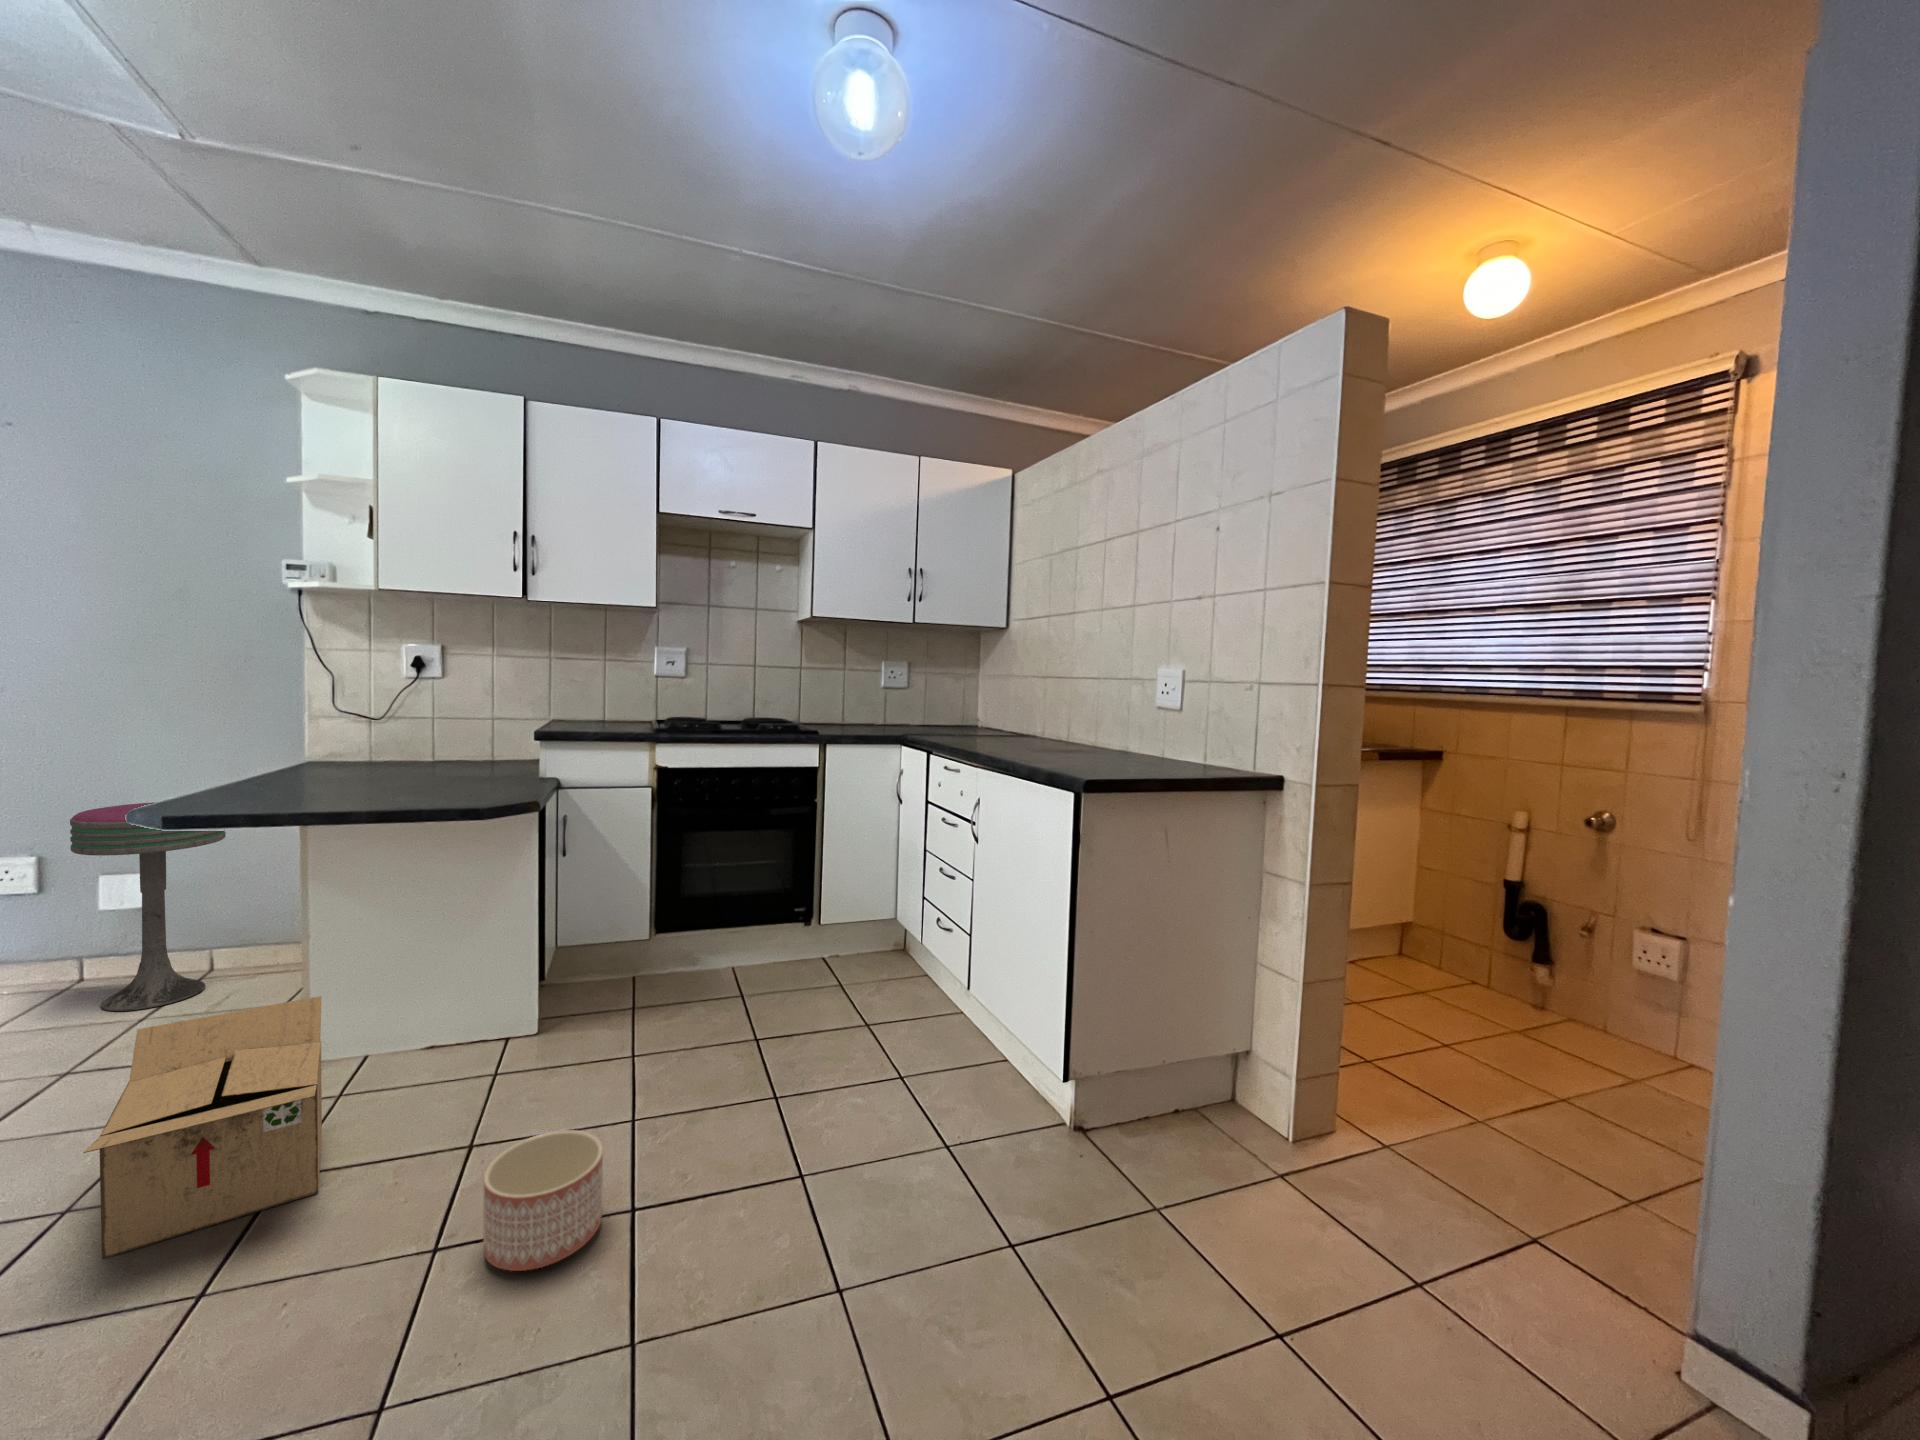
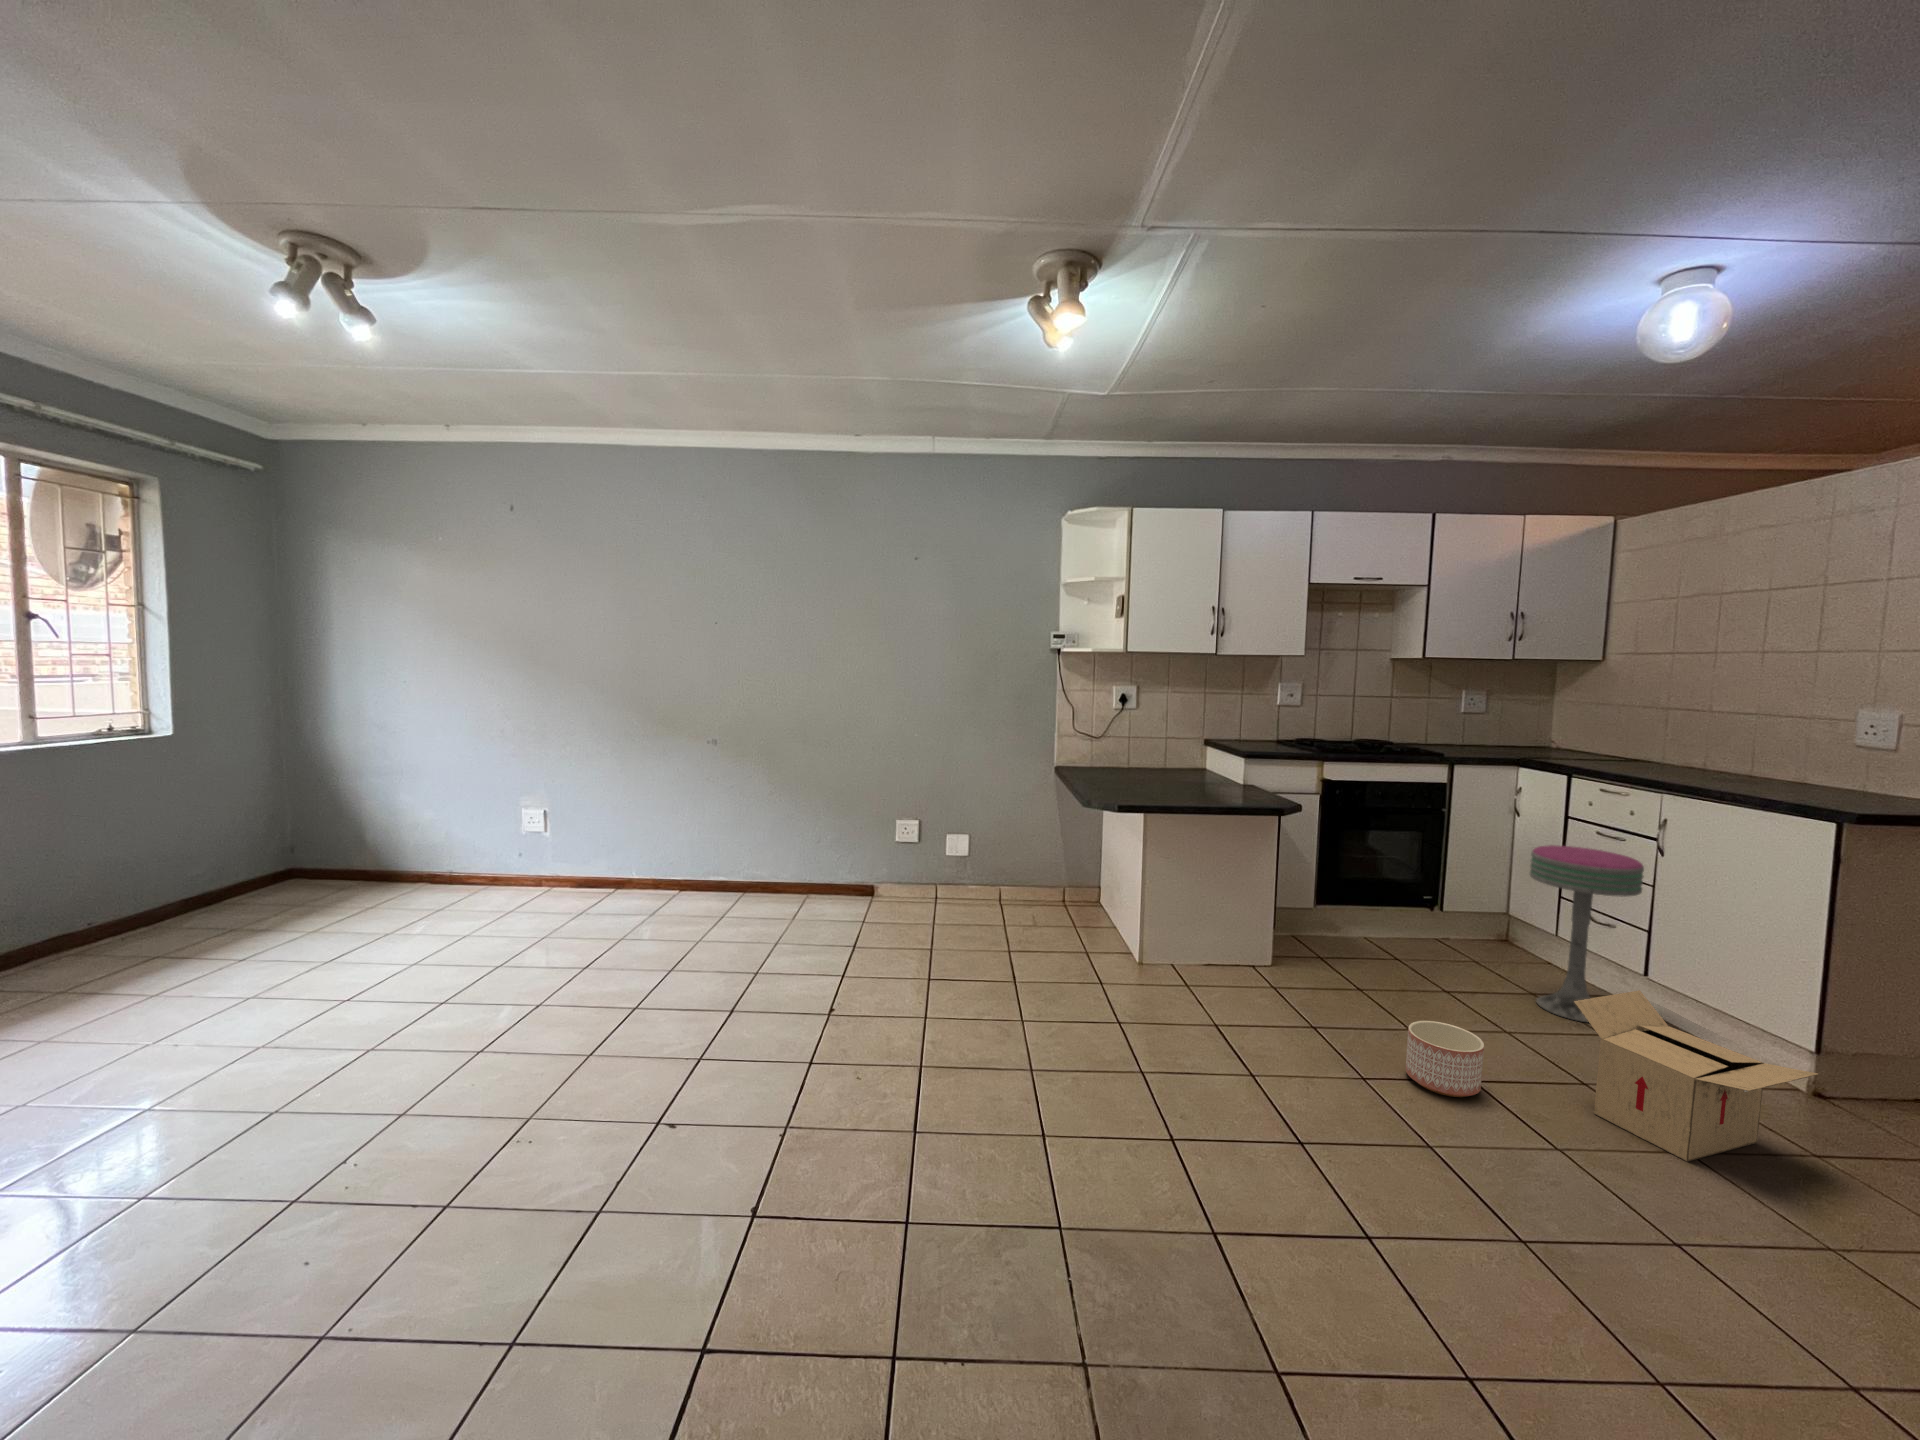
bar stool: present [70,802,226,1011] -> present [1530,845,1644,1022]
cardboard box: present [83,996,322,1259] -> present [1574,990,1819,1162]

